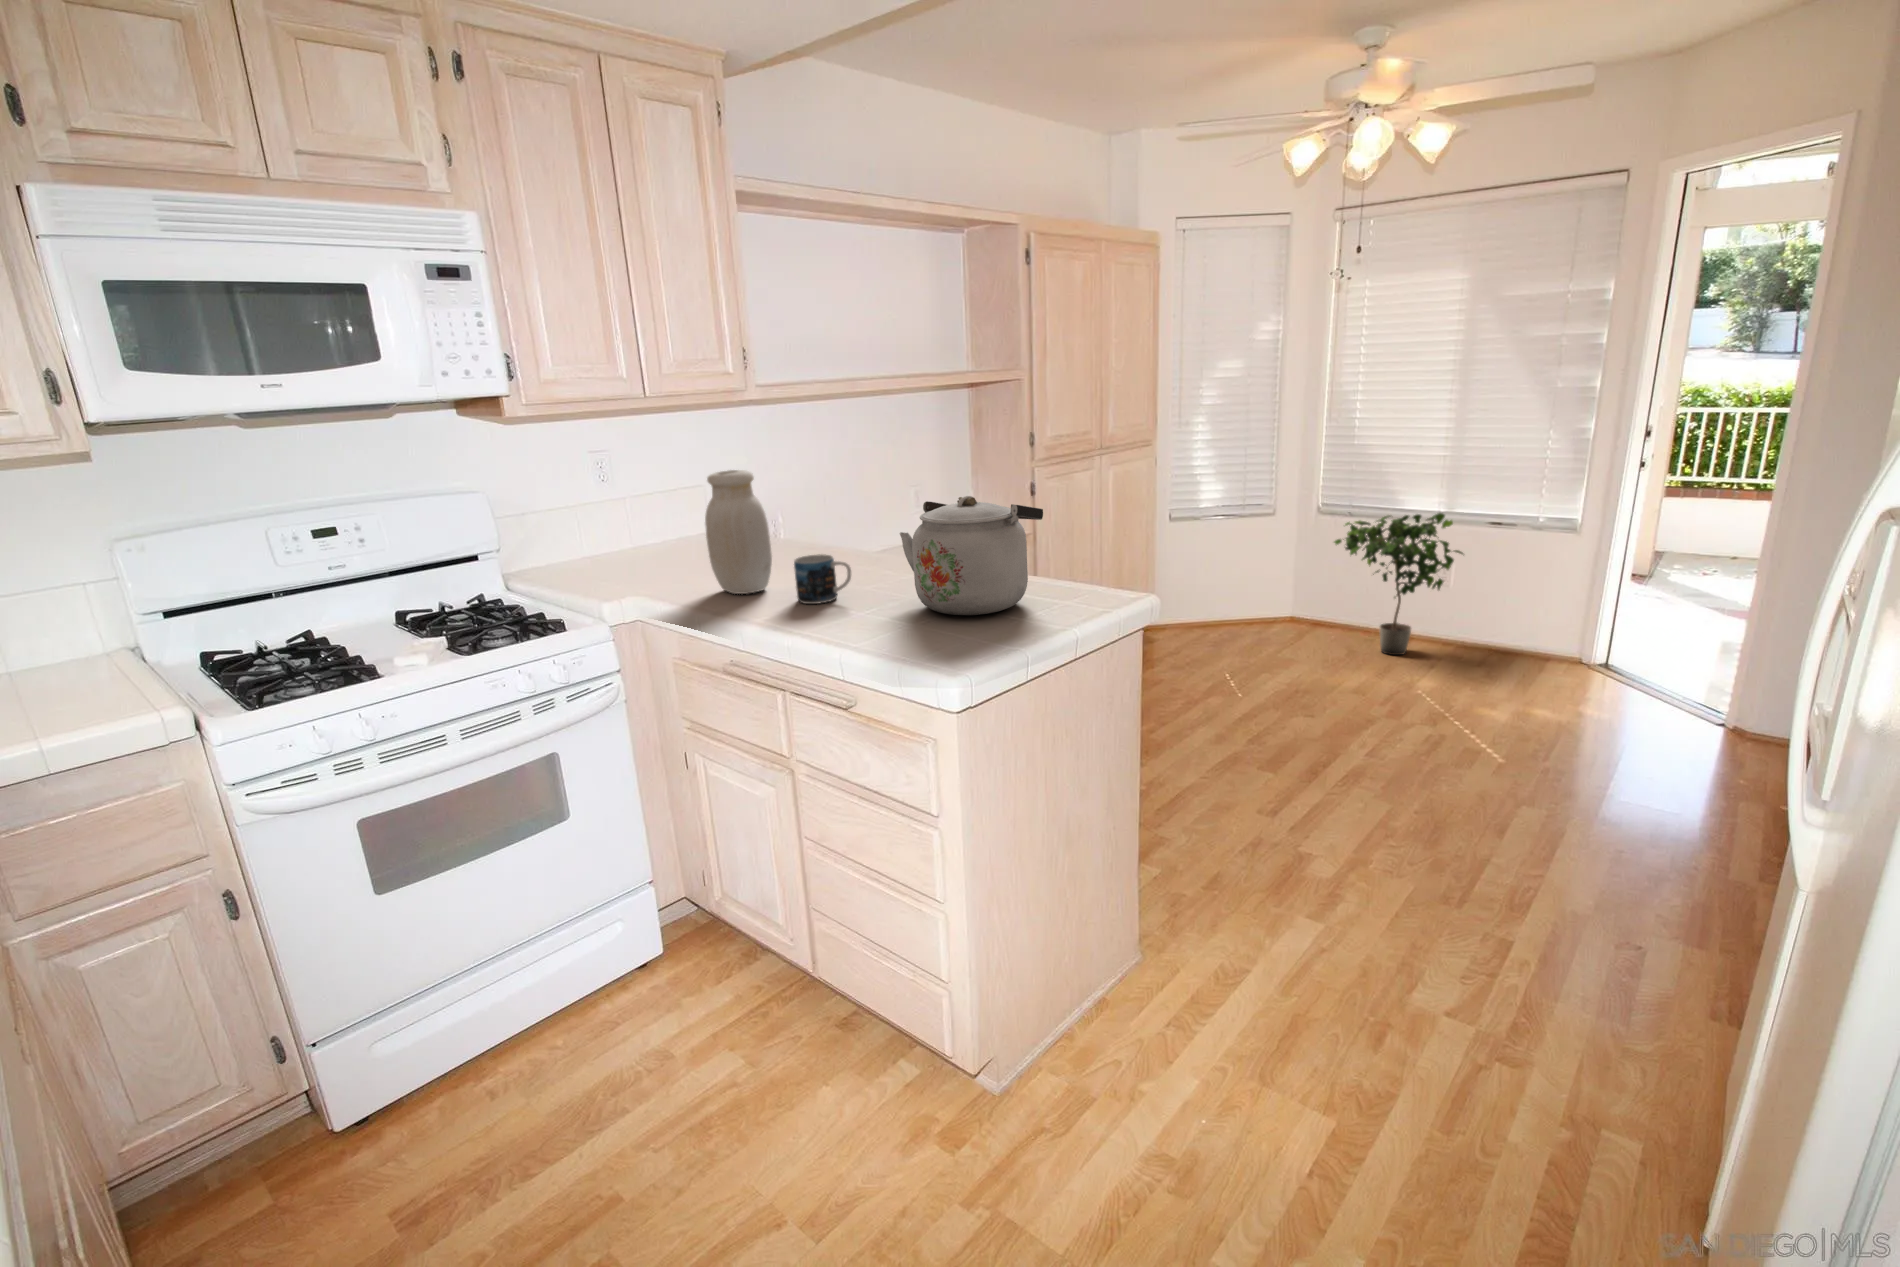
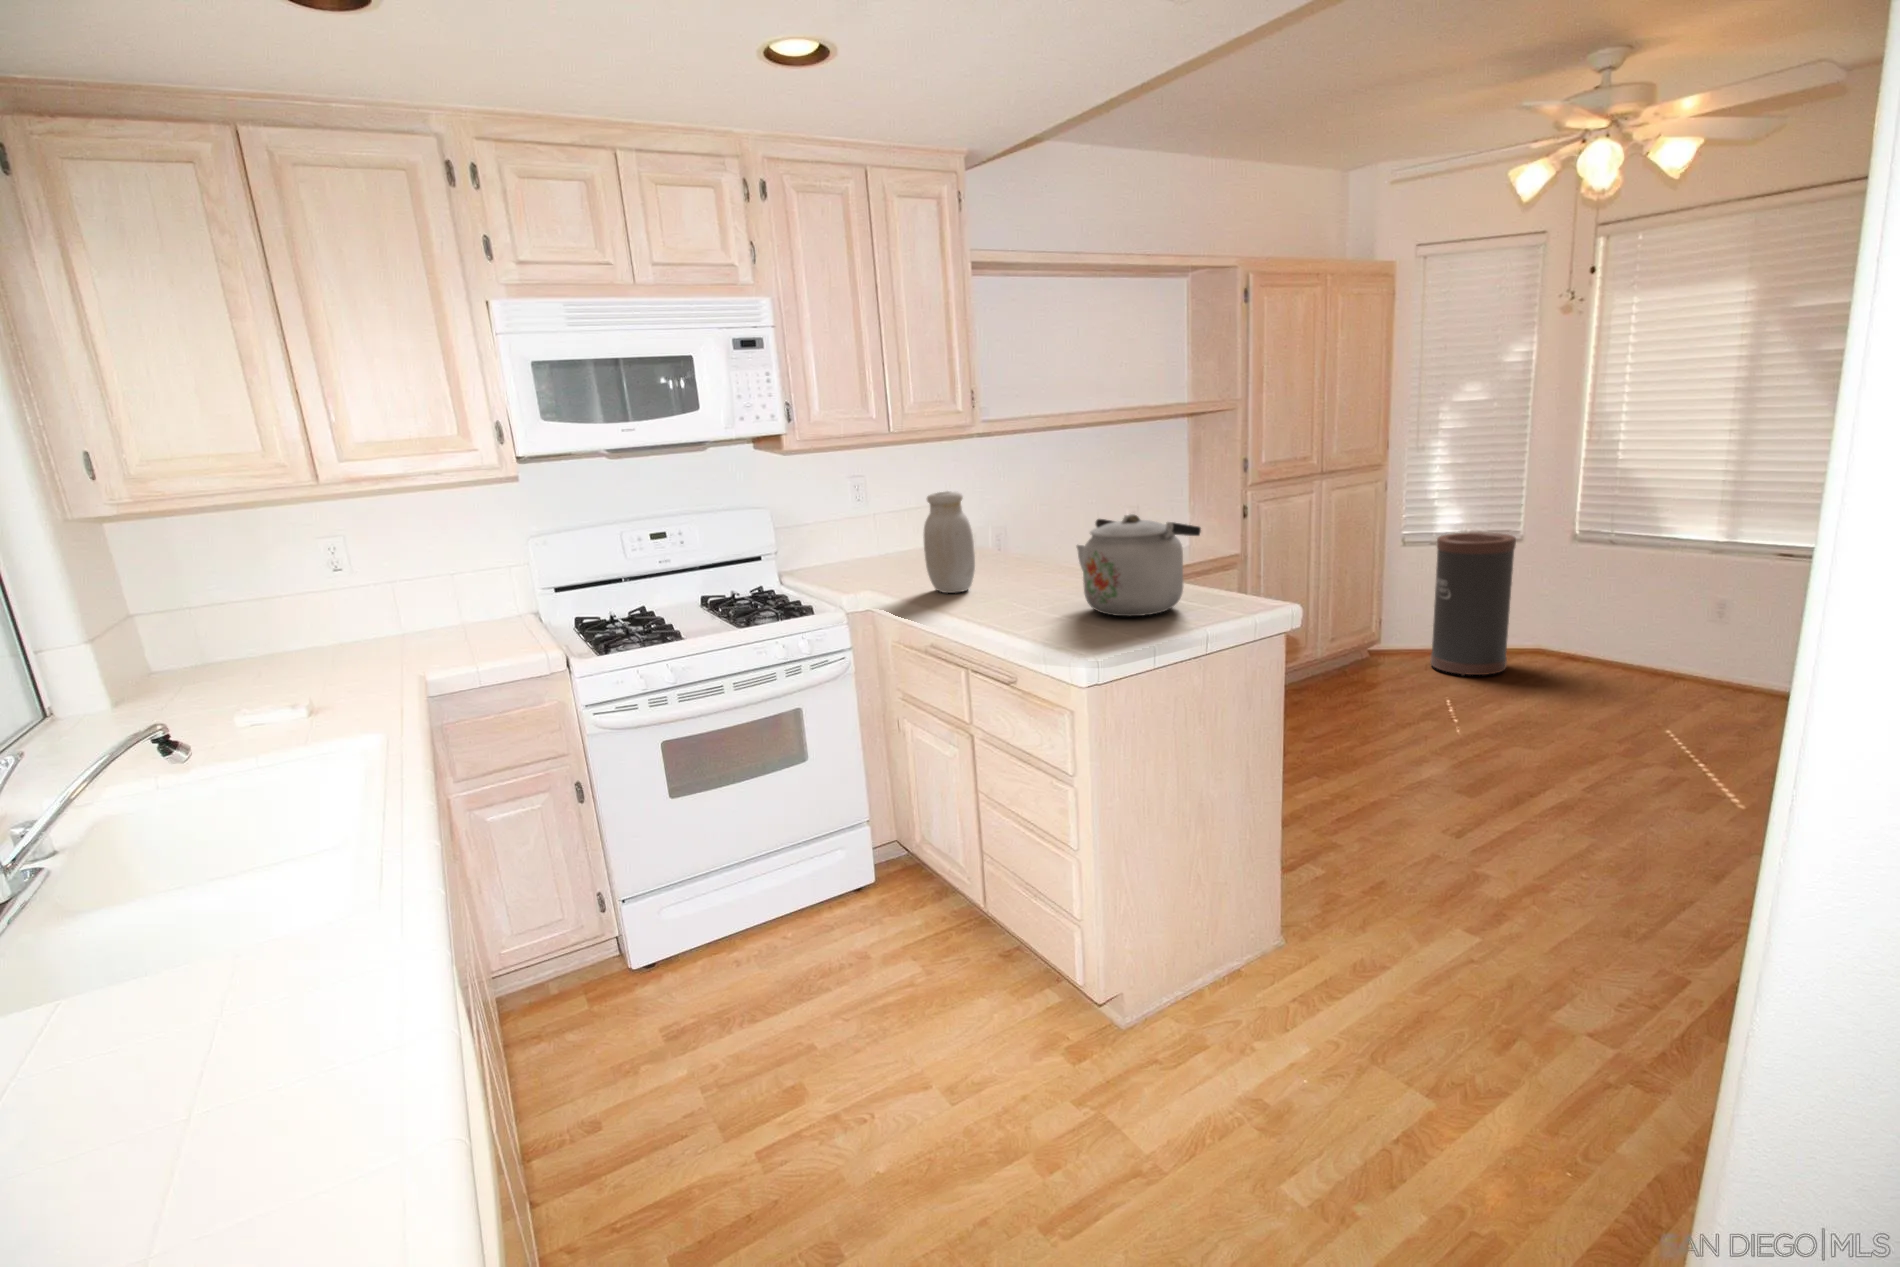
trash can: none [1201,505,1272,645] -> present [1430,532,1516,676]
potted plant: present [1334,513,1463,655] -> none [1585,545,1751,698]
mug: present [794,554,851,604] -> none [989,562,1035,603]

